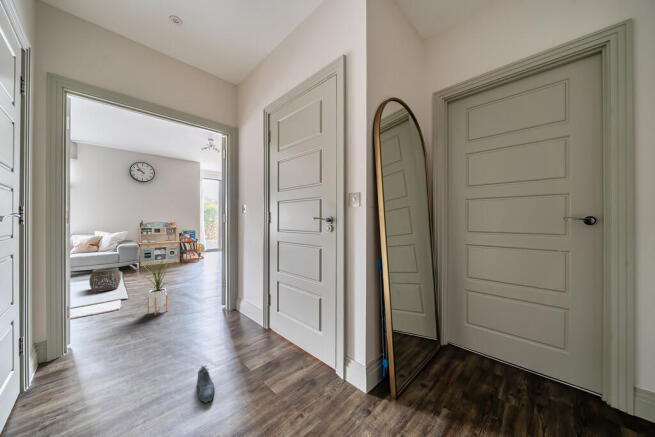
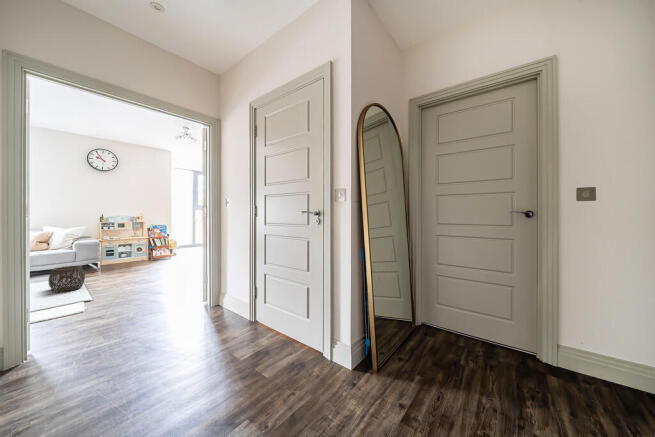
house plant: present [144,261,169,315] -> none [113,250,153,313]
shoe: present [197,366,215,402] -> none [189,355,208,388]

